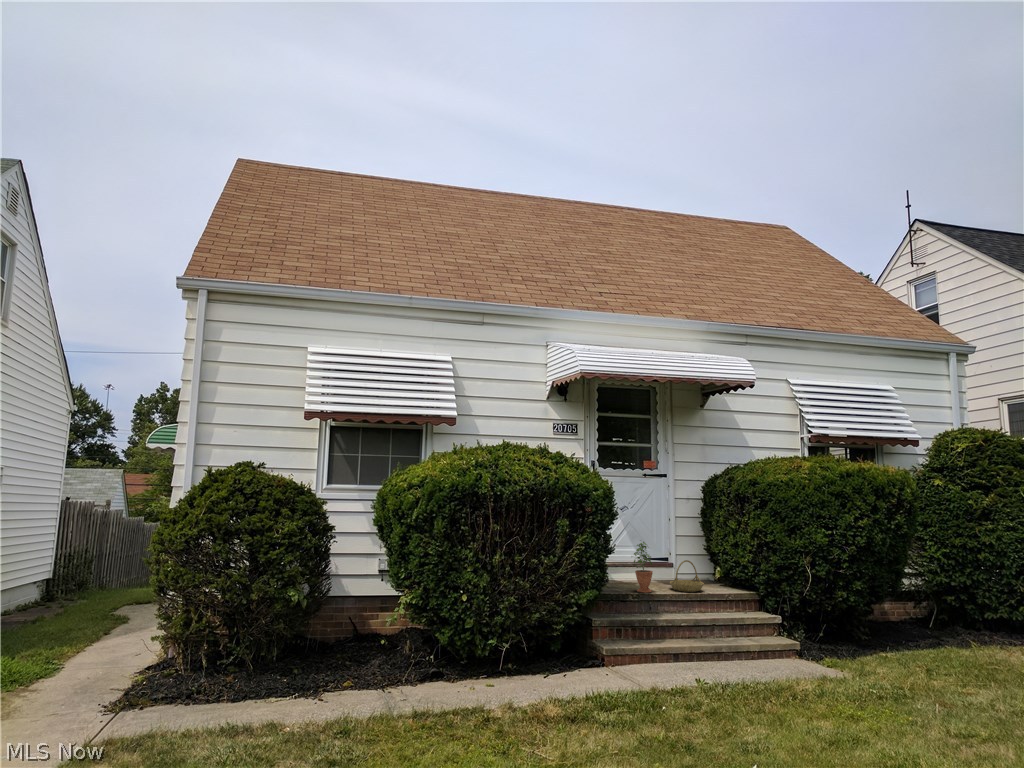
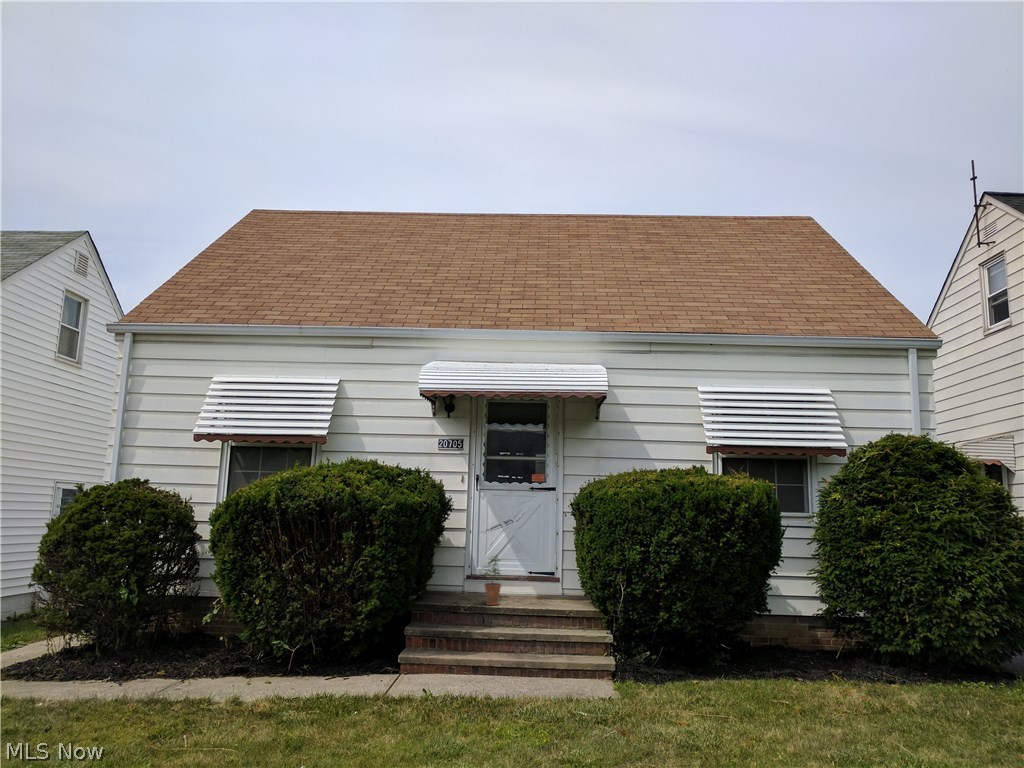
basket: present [670,560,704,592] -> none [525,575,558,606]

